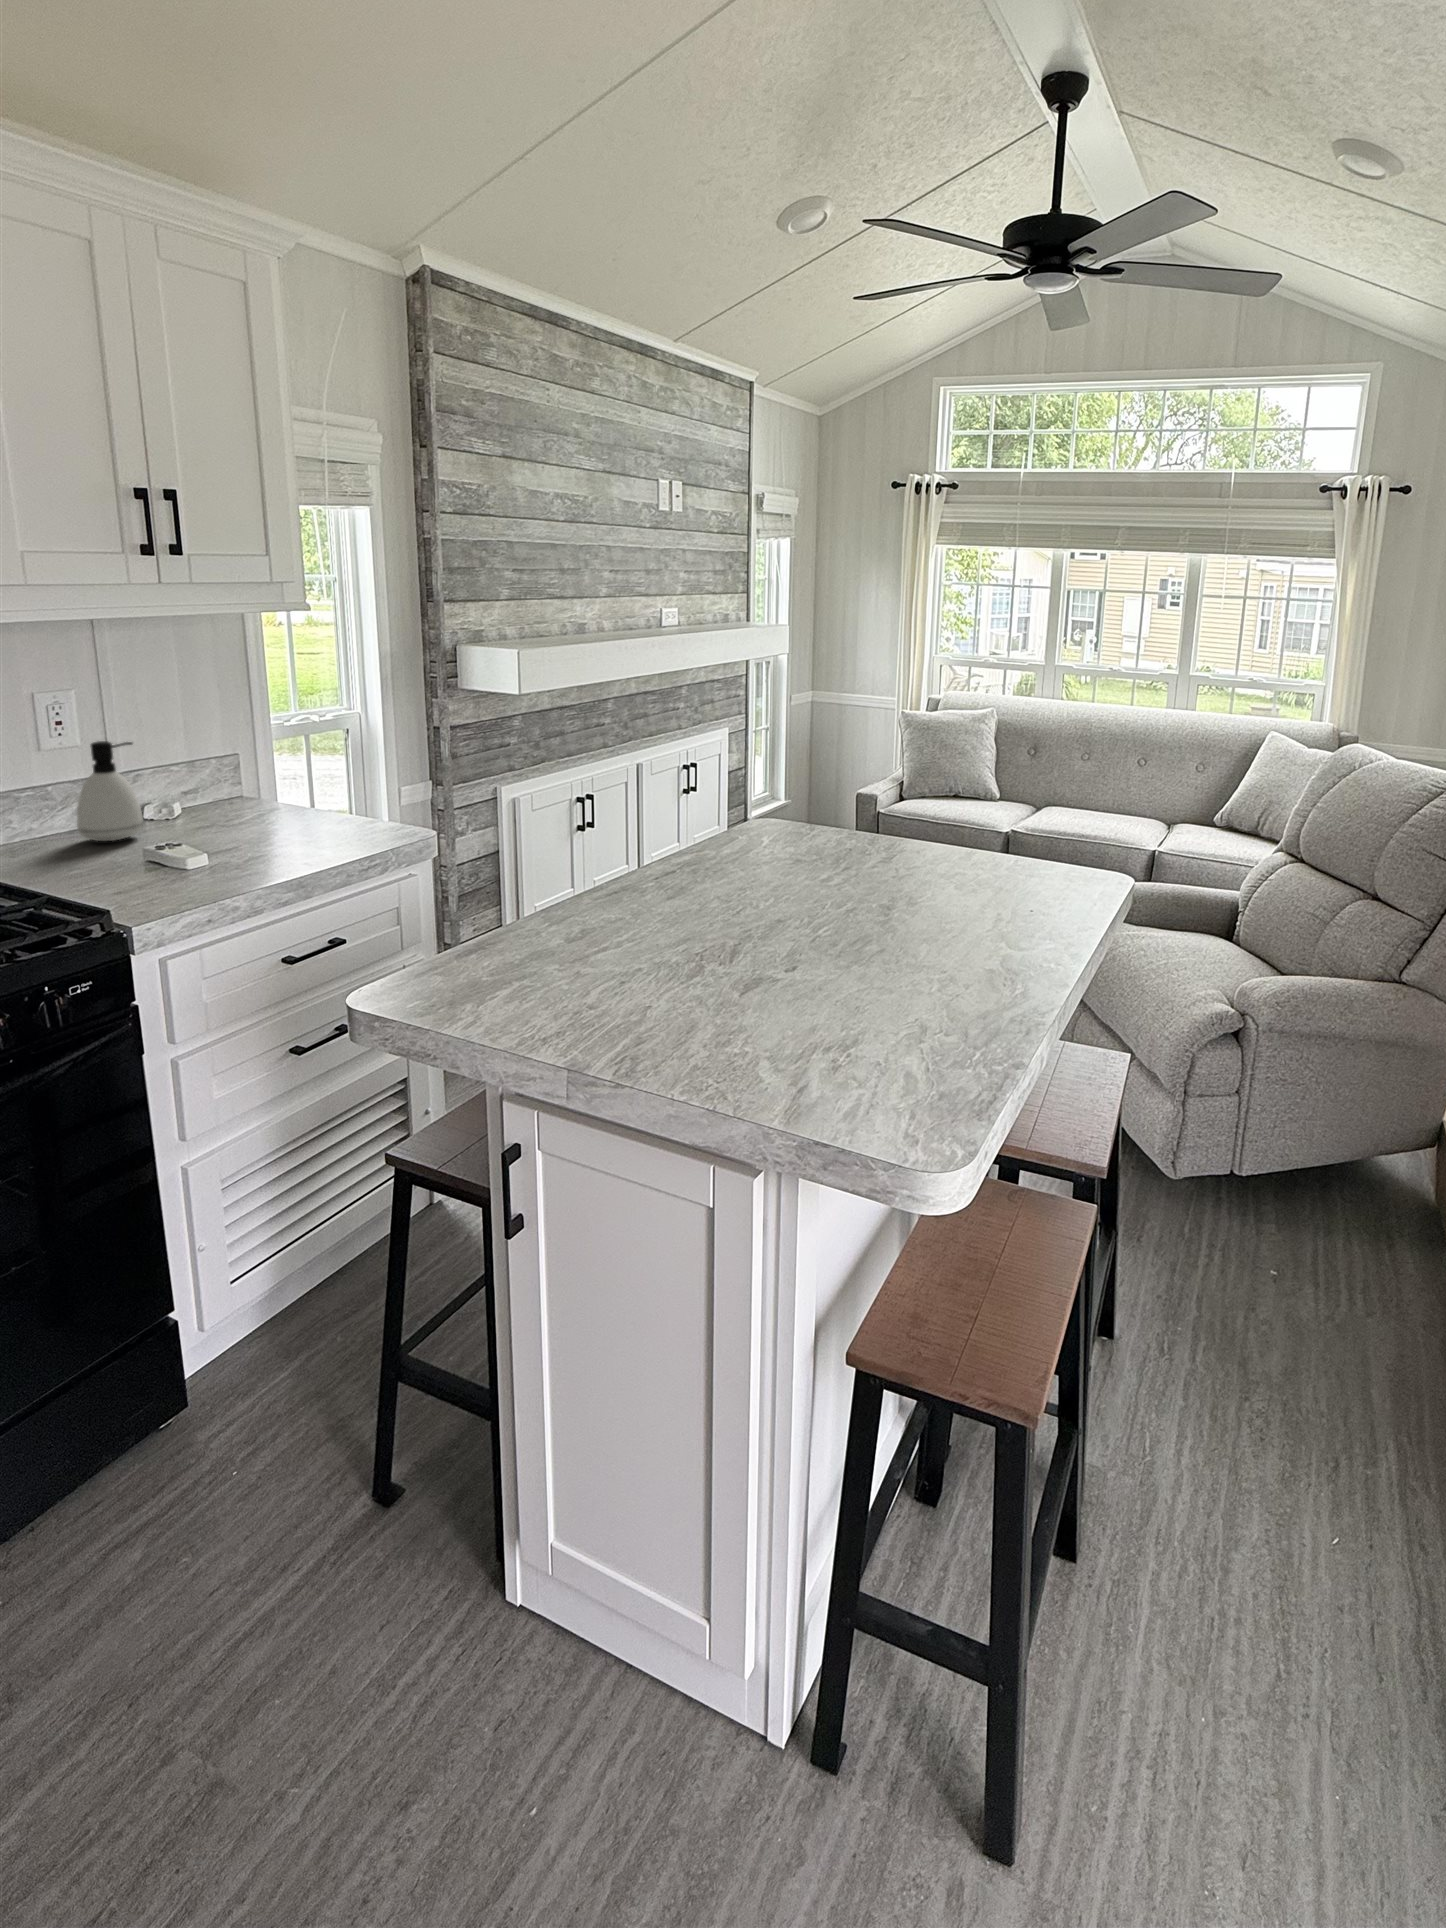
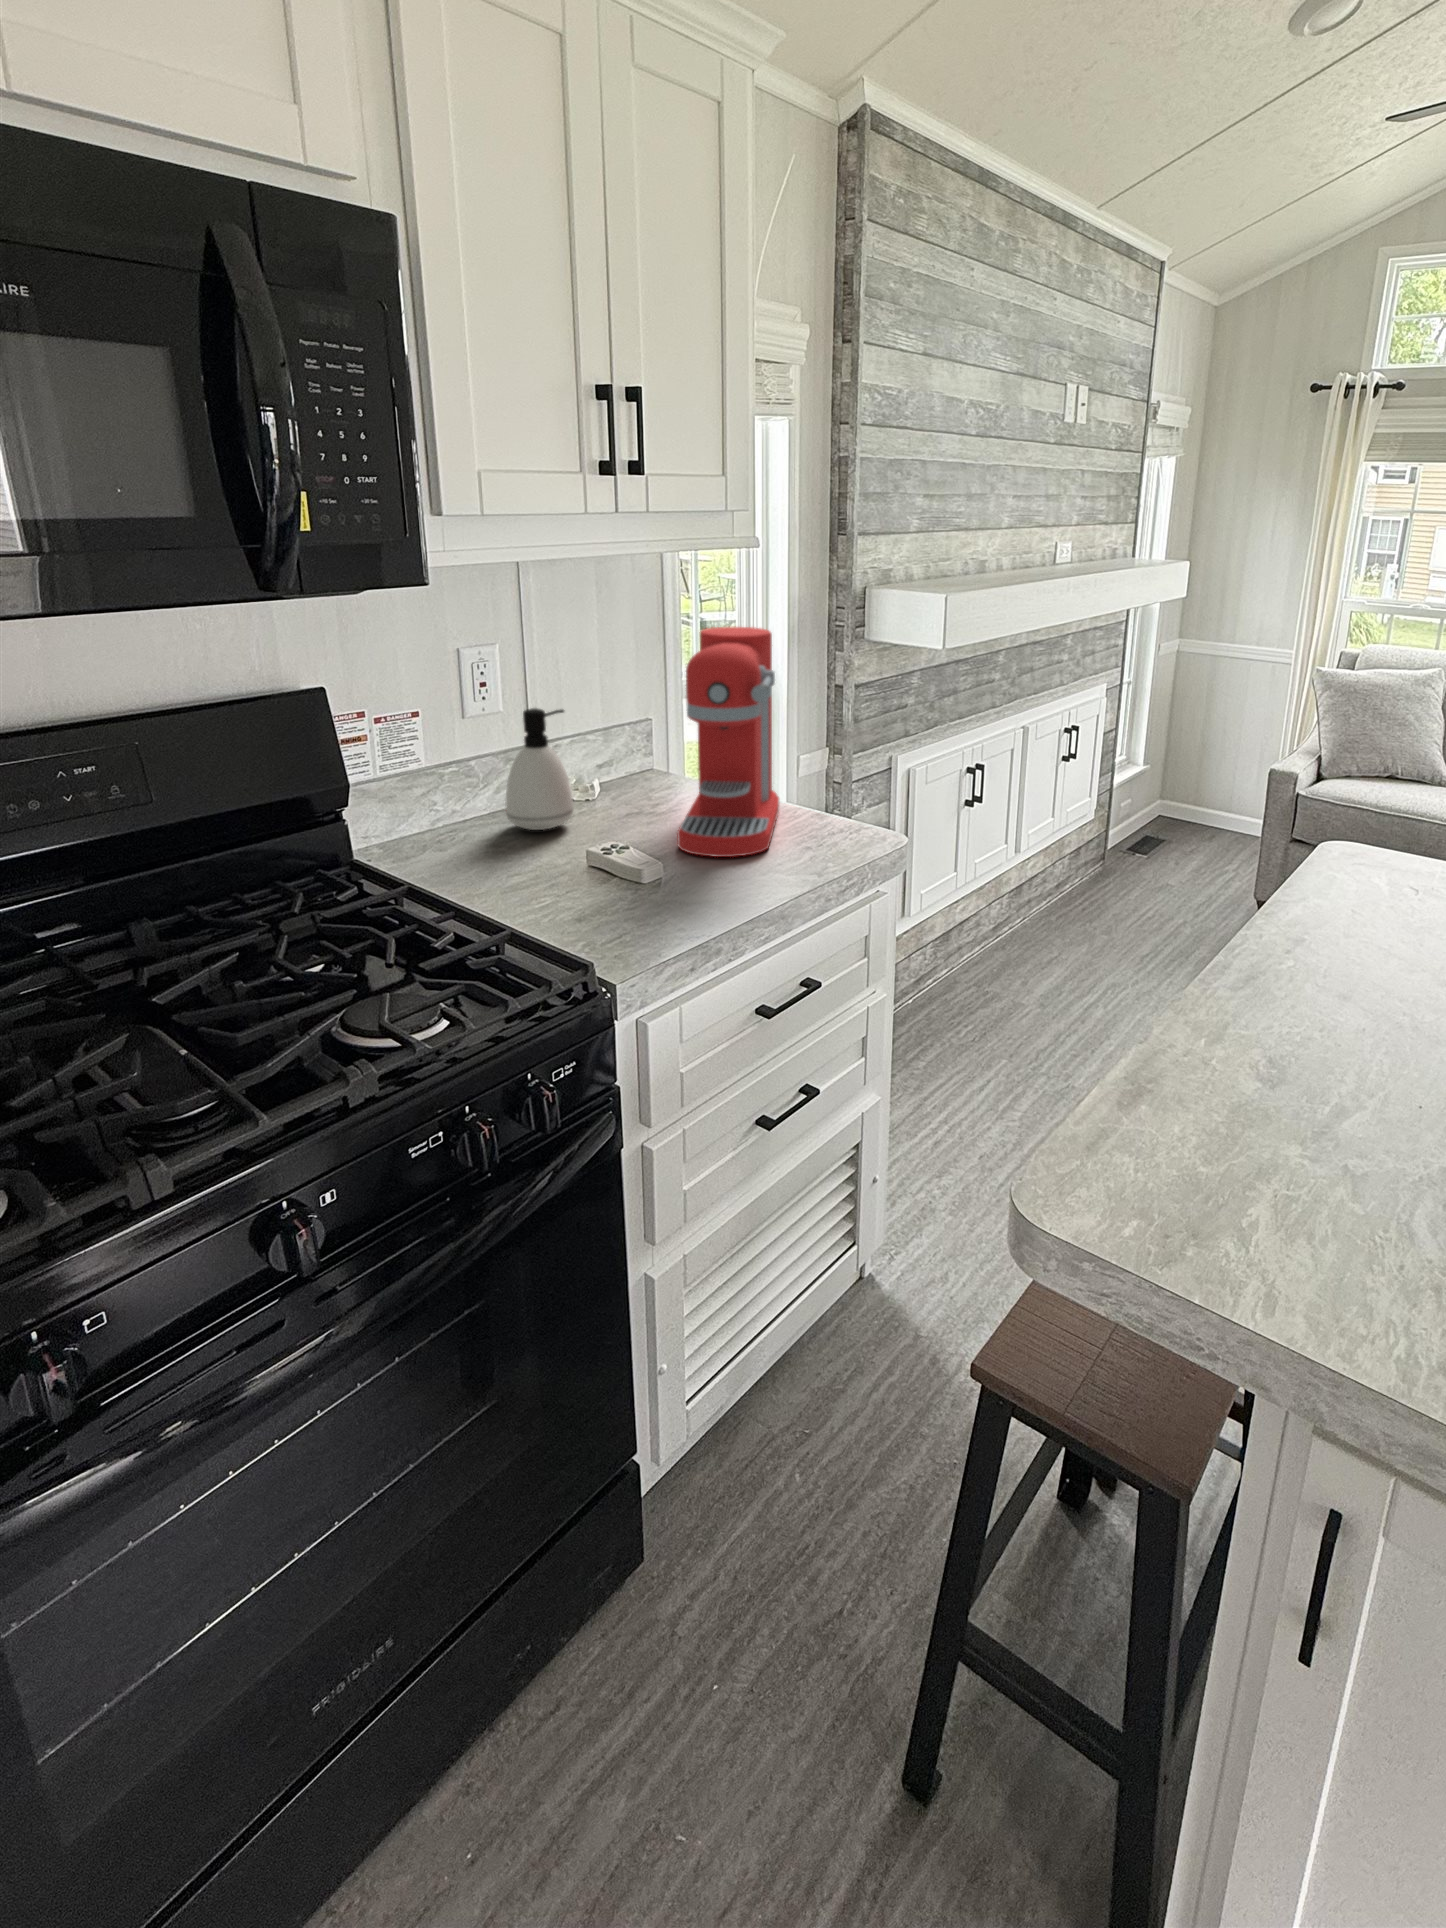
coffee maker: none [228,673,338,851] -> present [677,627,779,857]

